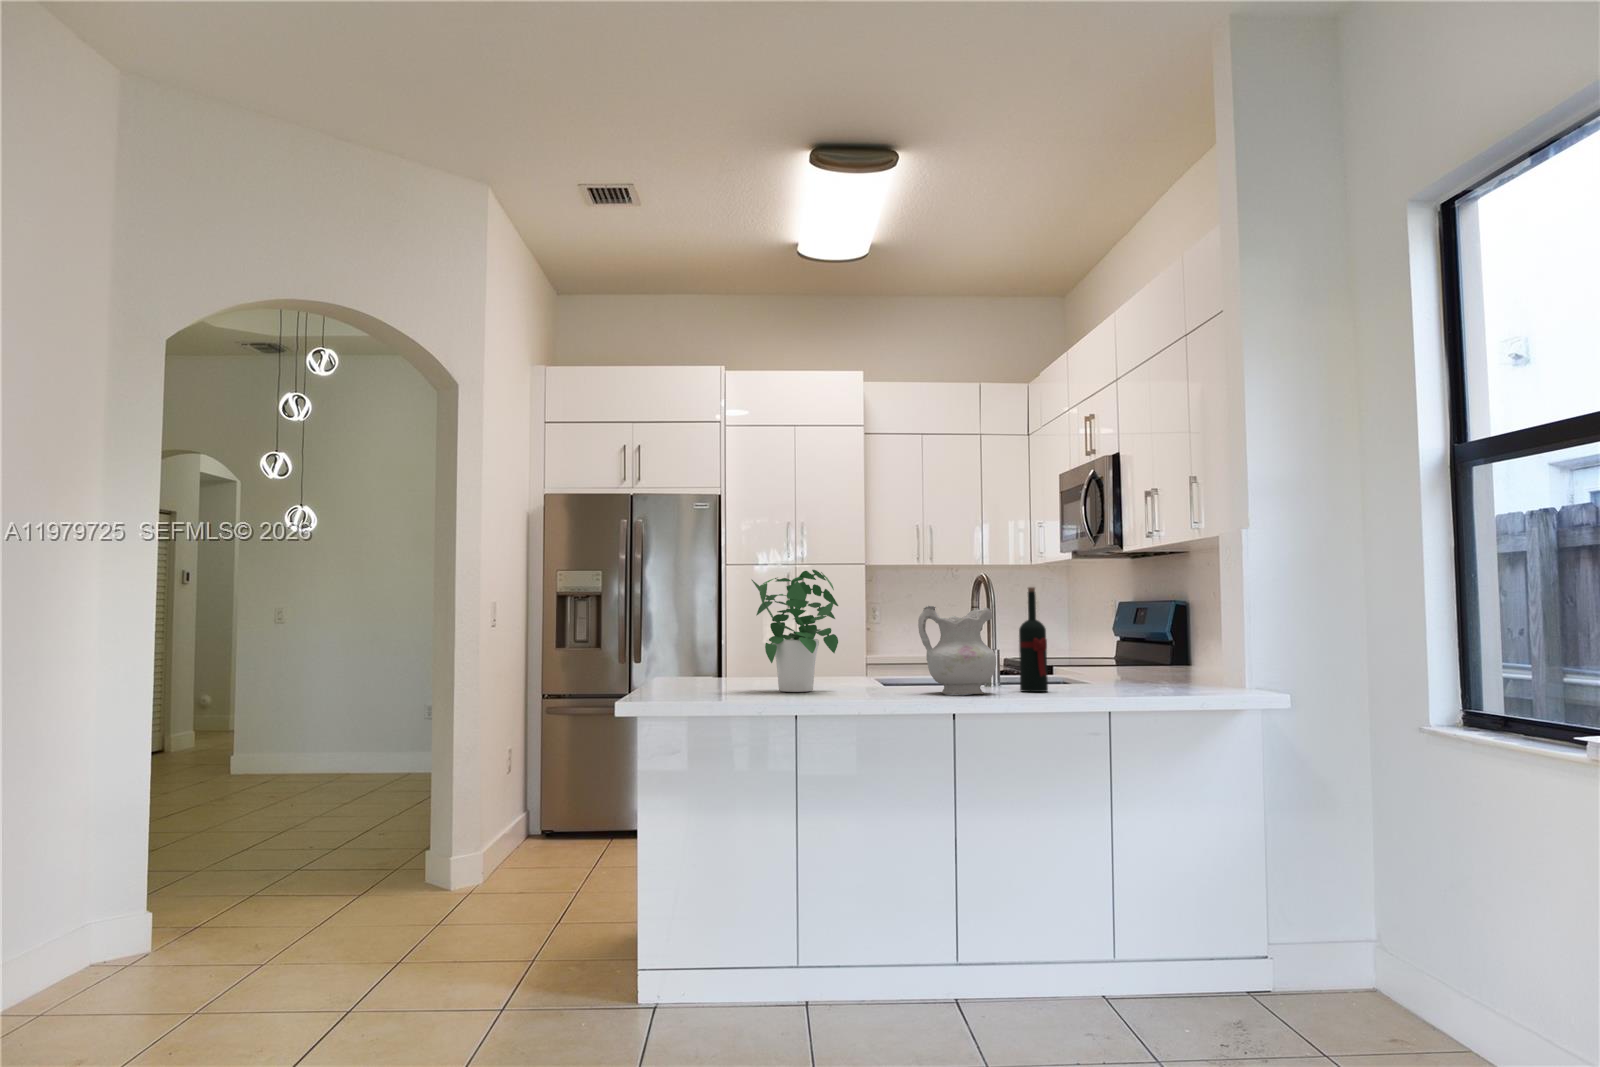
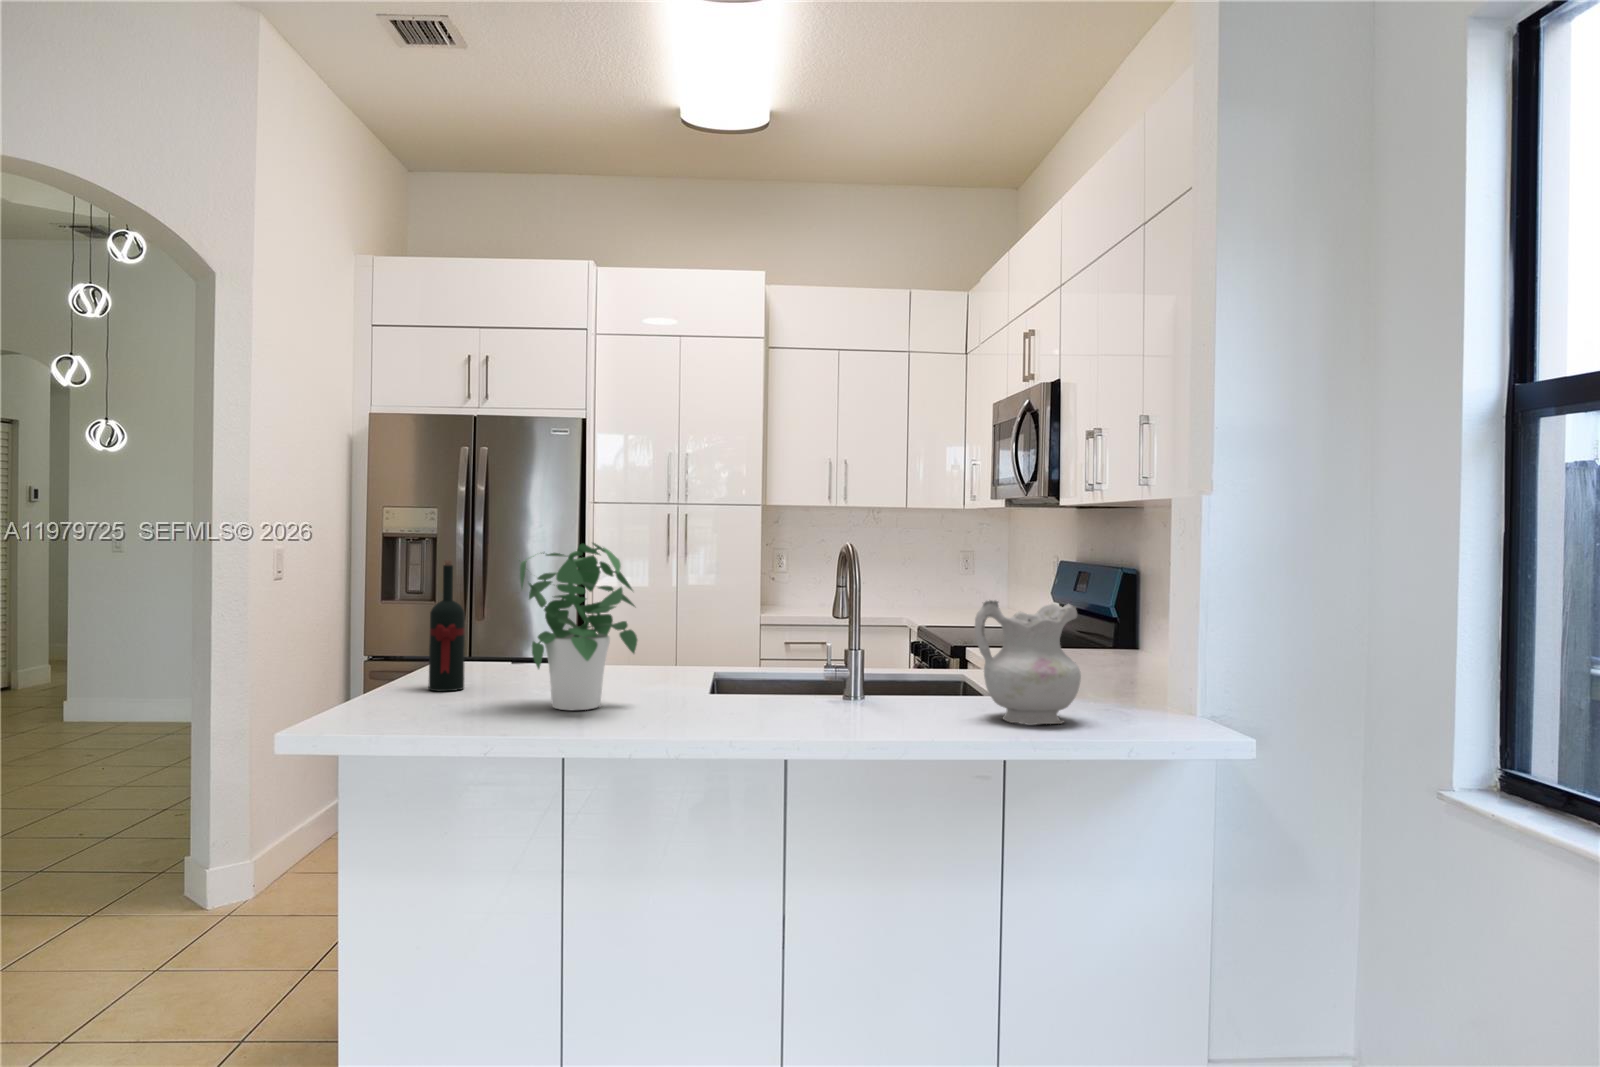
wine bottle: present [1019,587,1048,692] -> present [428,560,465,691]
ceramic pitcher: present [918,606,996,694] -> present [975,600,1081,725]

